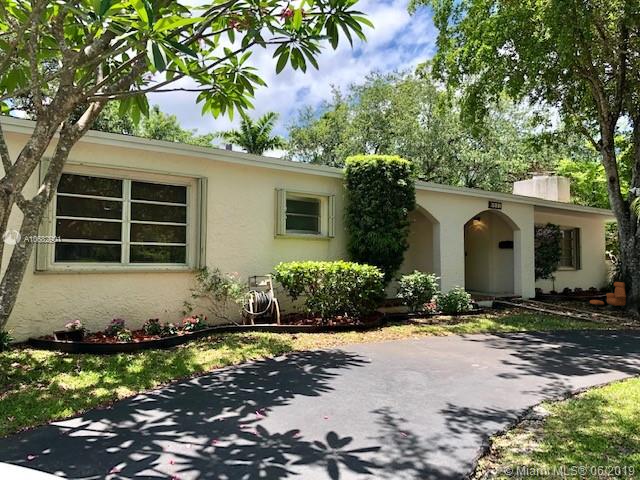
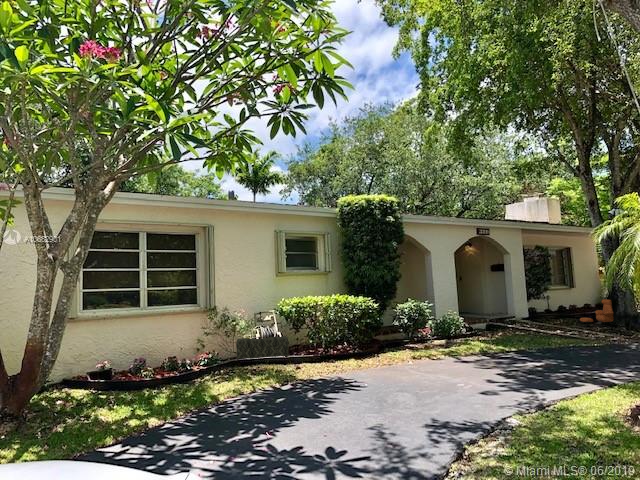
bench: none [228,303,284,333] -> present [236,336,288,367]

